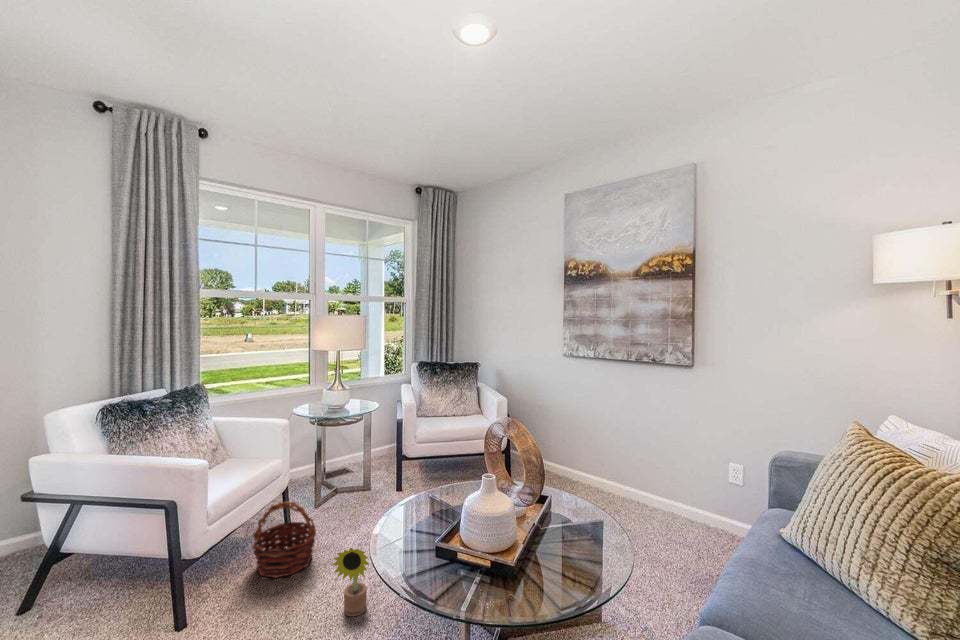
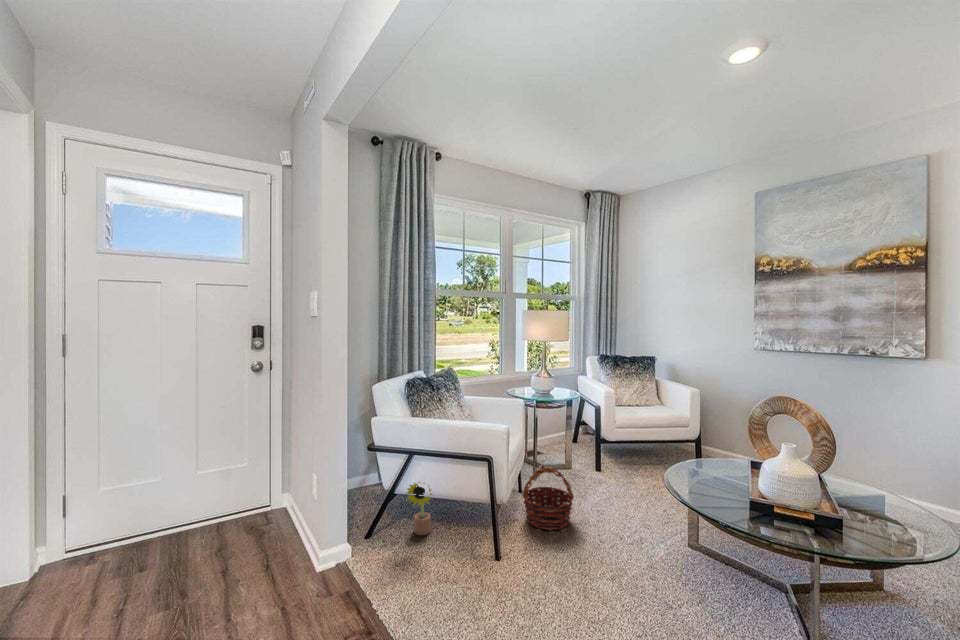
decorative plant: present [332,548,369,616] -> present [406,482,432,535]

